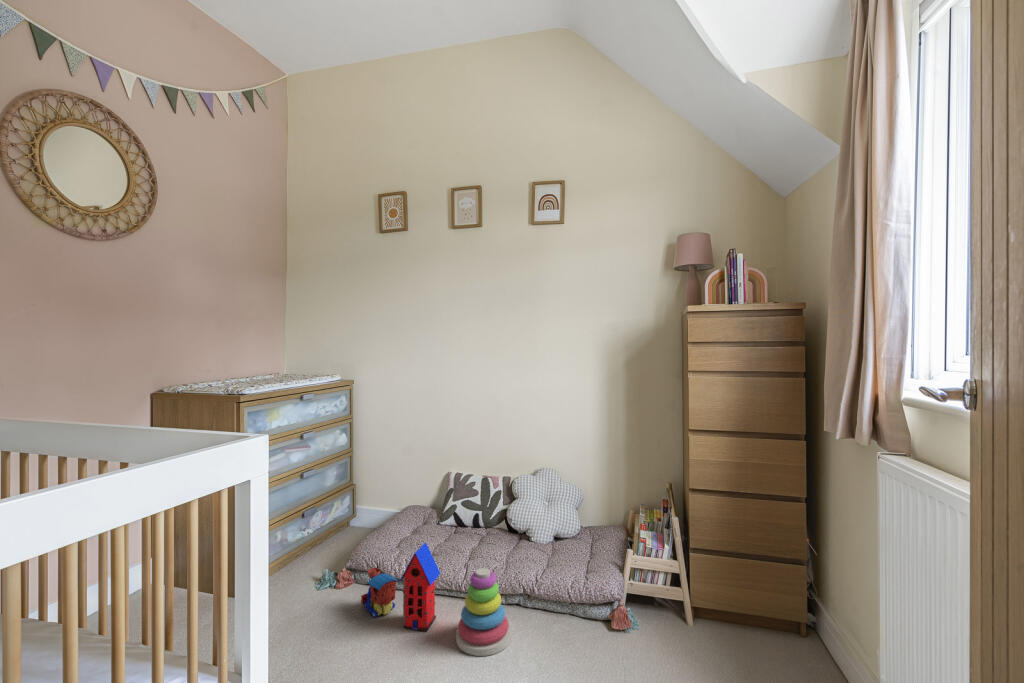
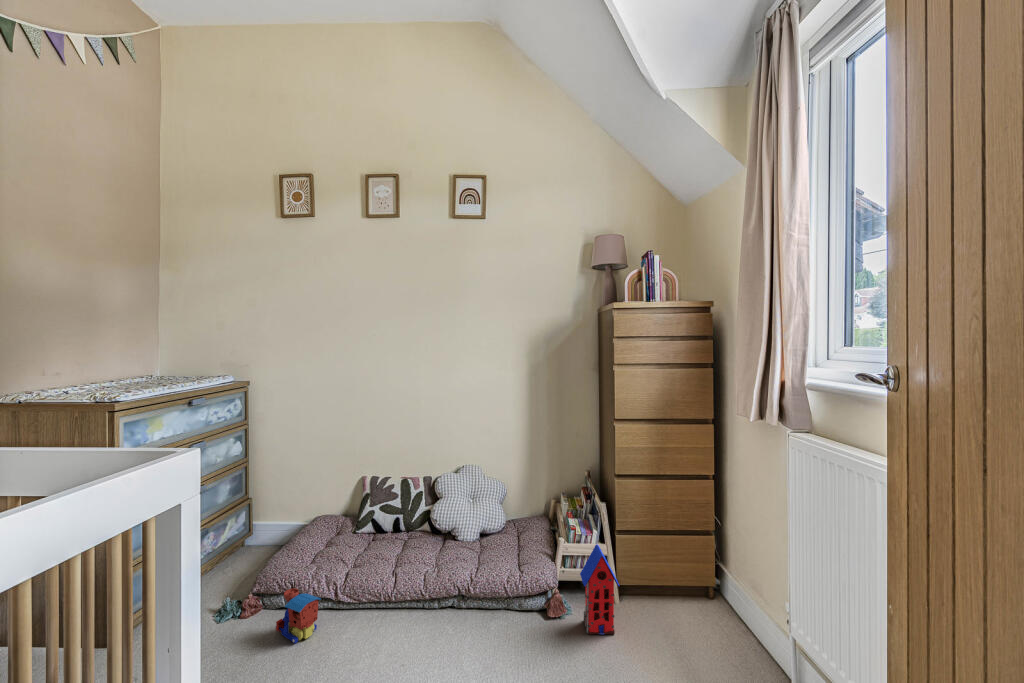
toy house: present [400,543,440,631] -> present [580,544,619,635]
stacking toy: present [456,568,511,656] -> none [392,574,450,667]

